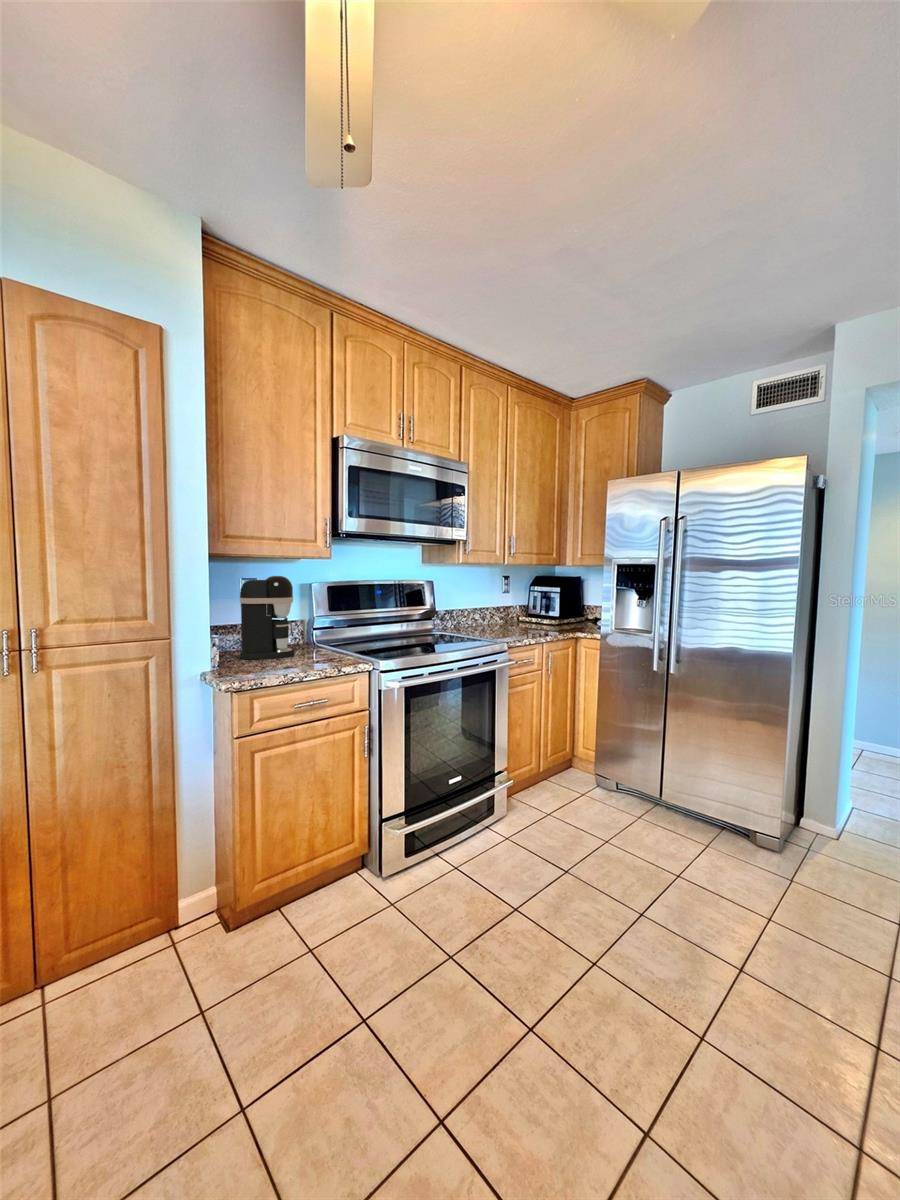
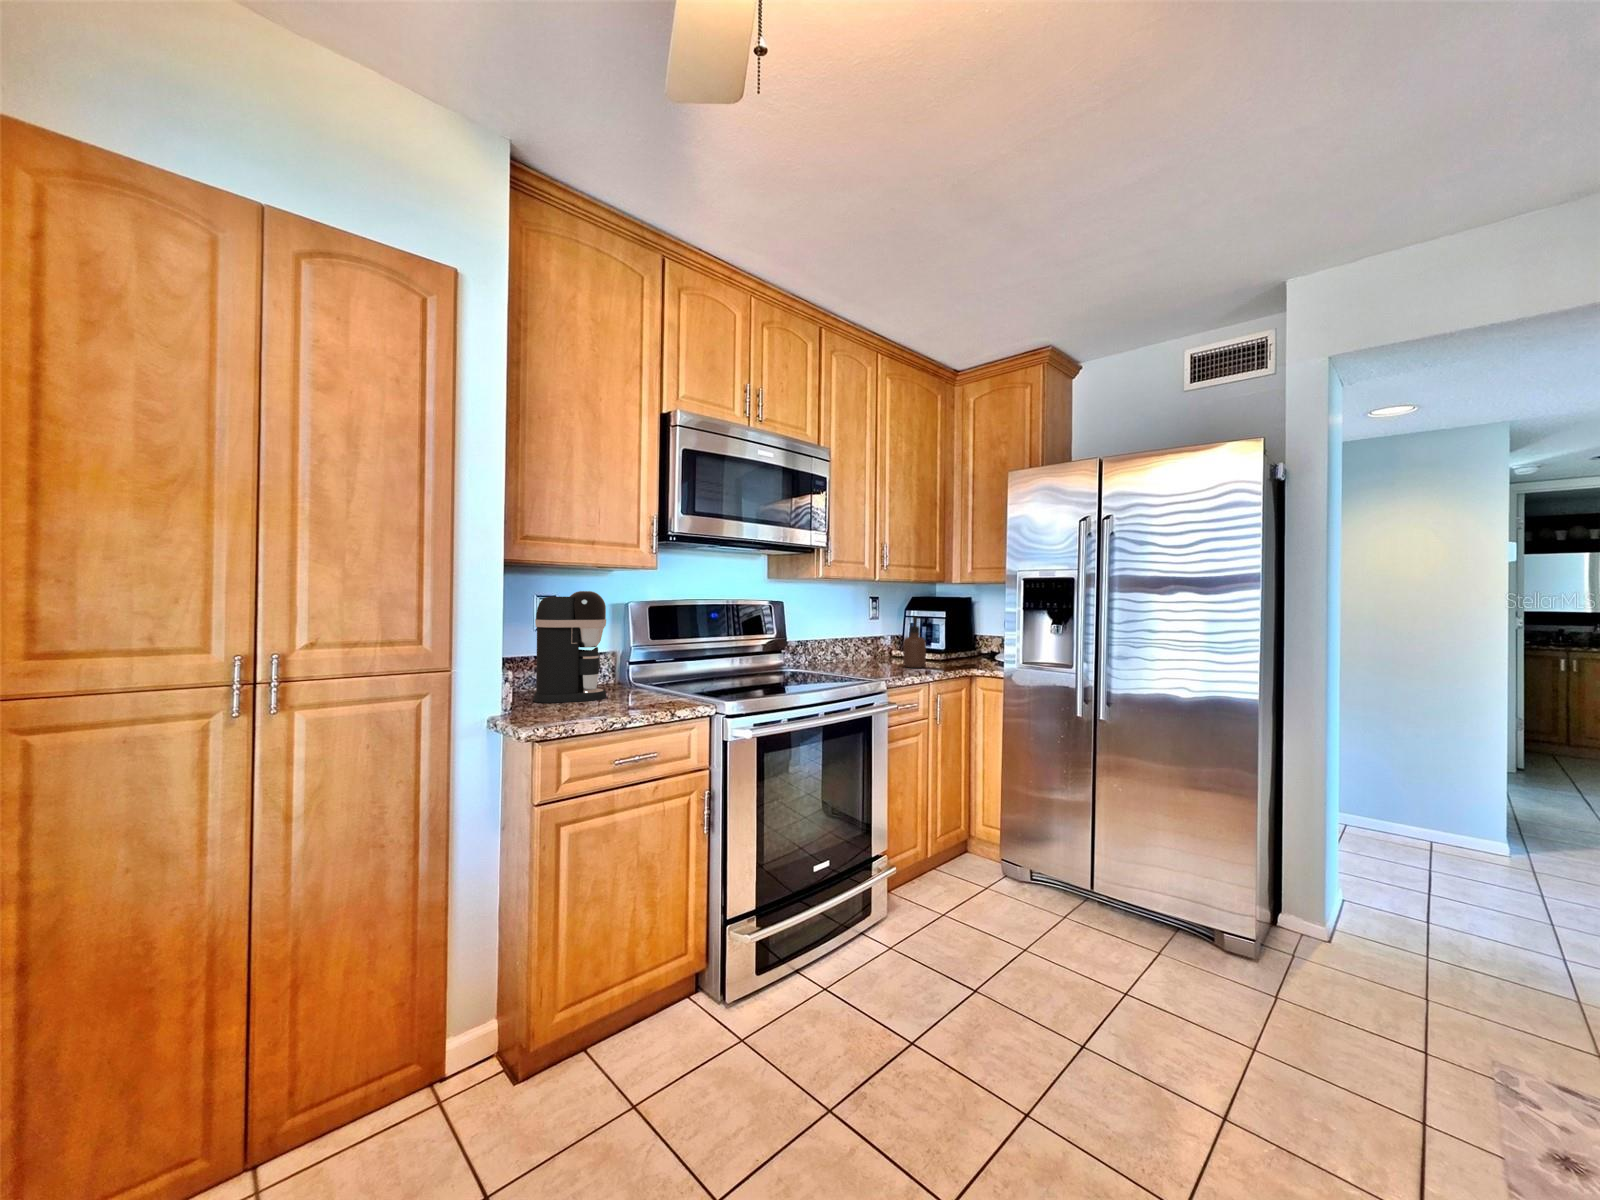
soap dispenser: none [525,591,543,630] -> present [903,616,926,668]

